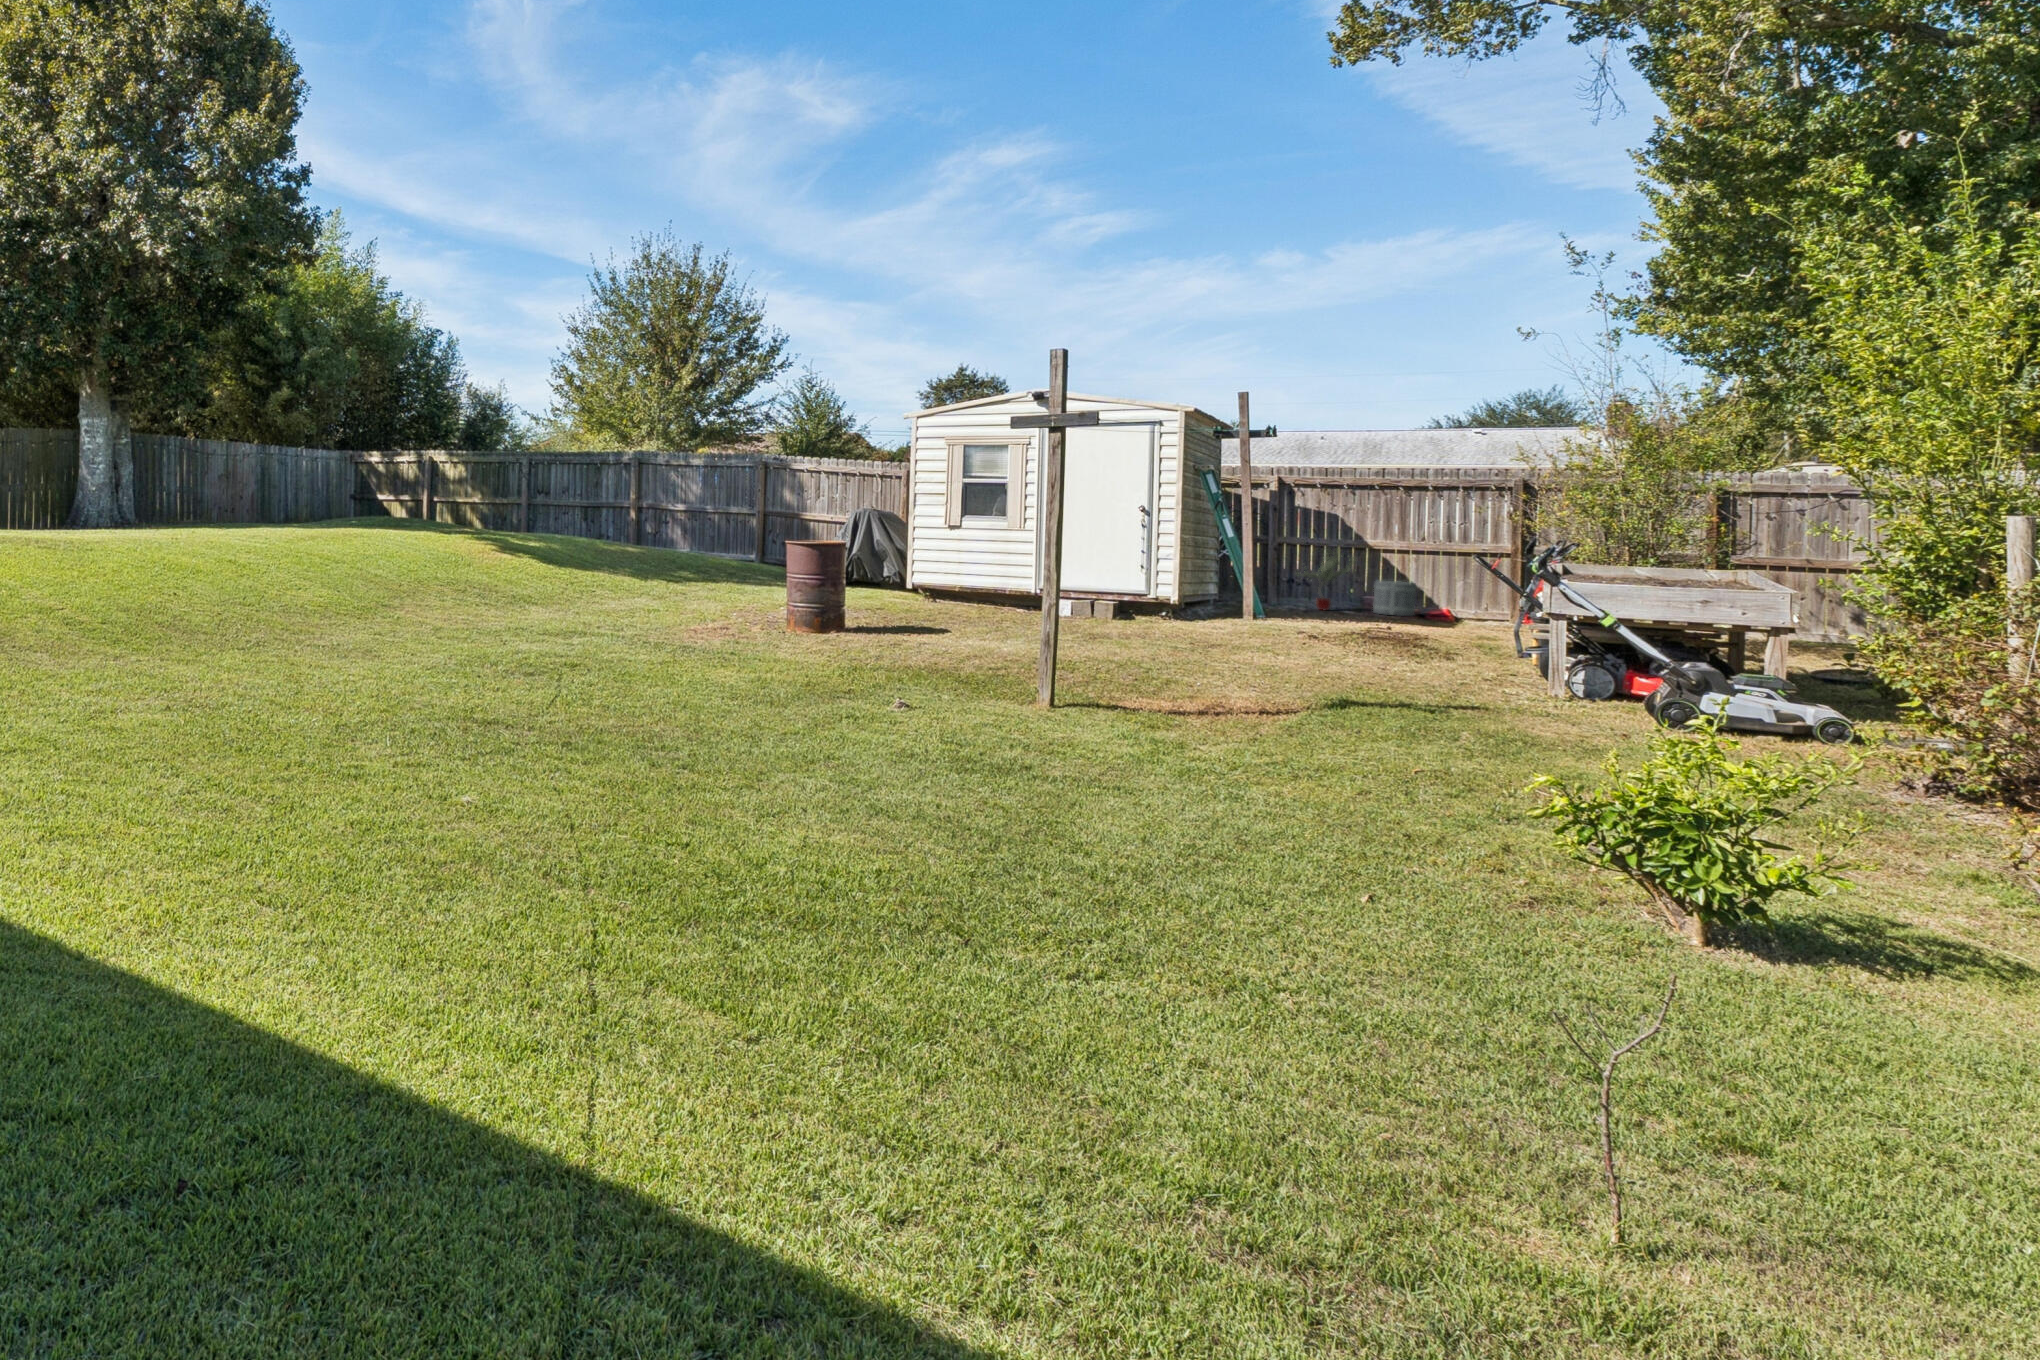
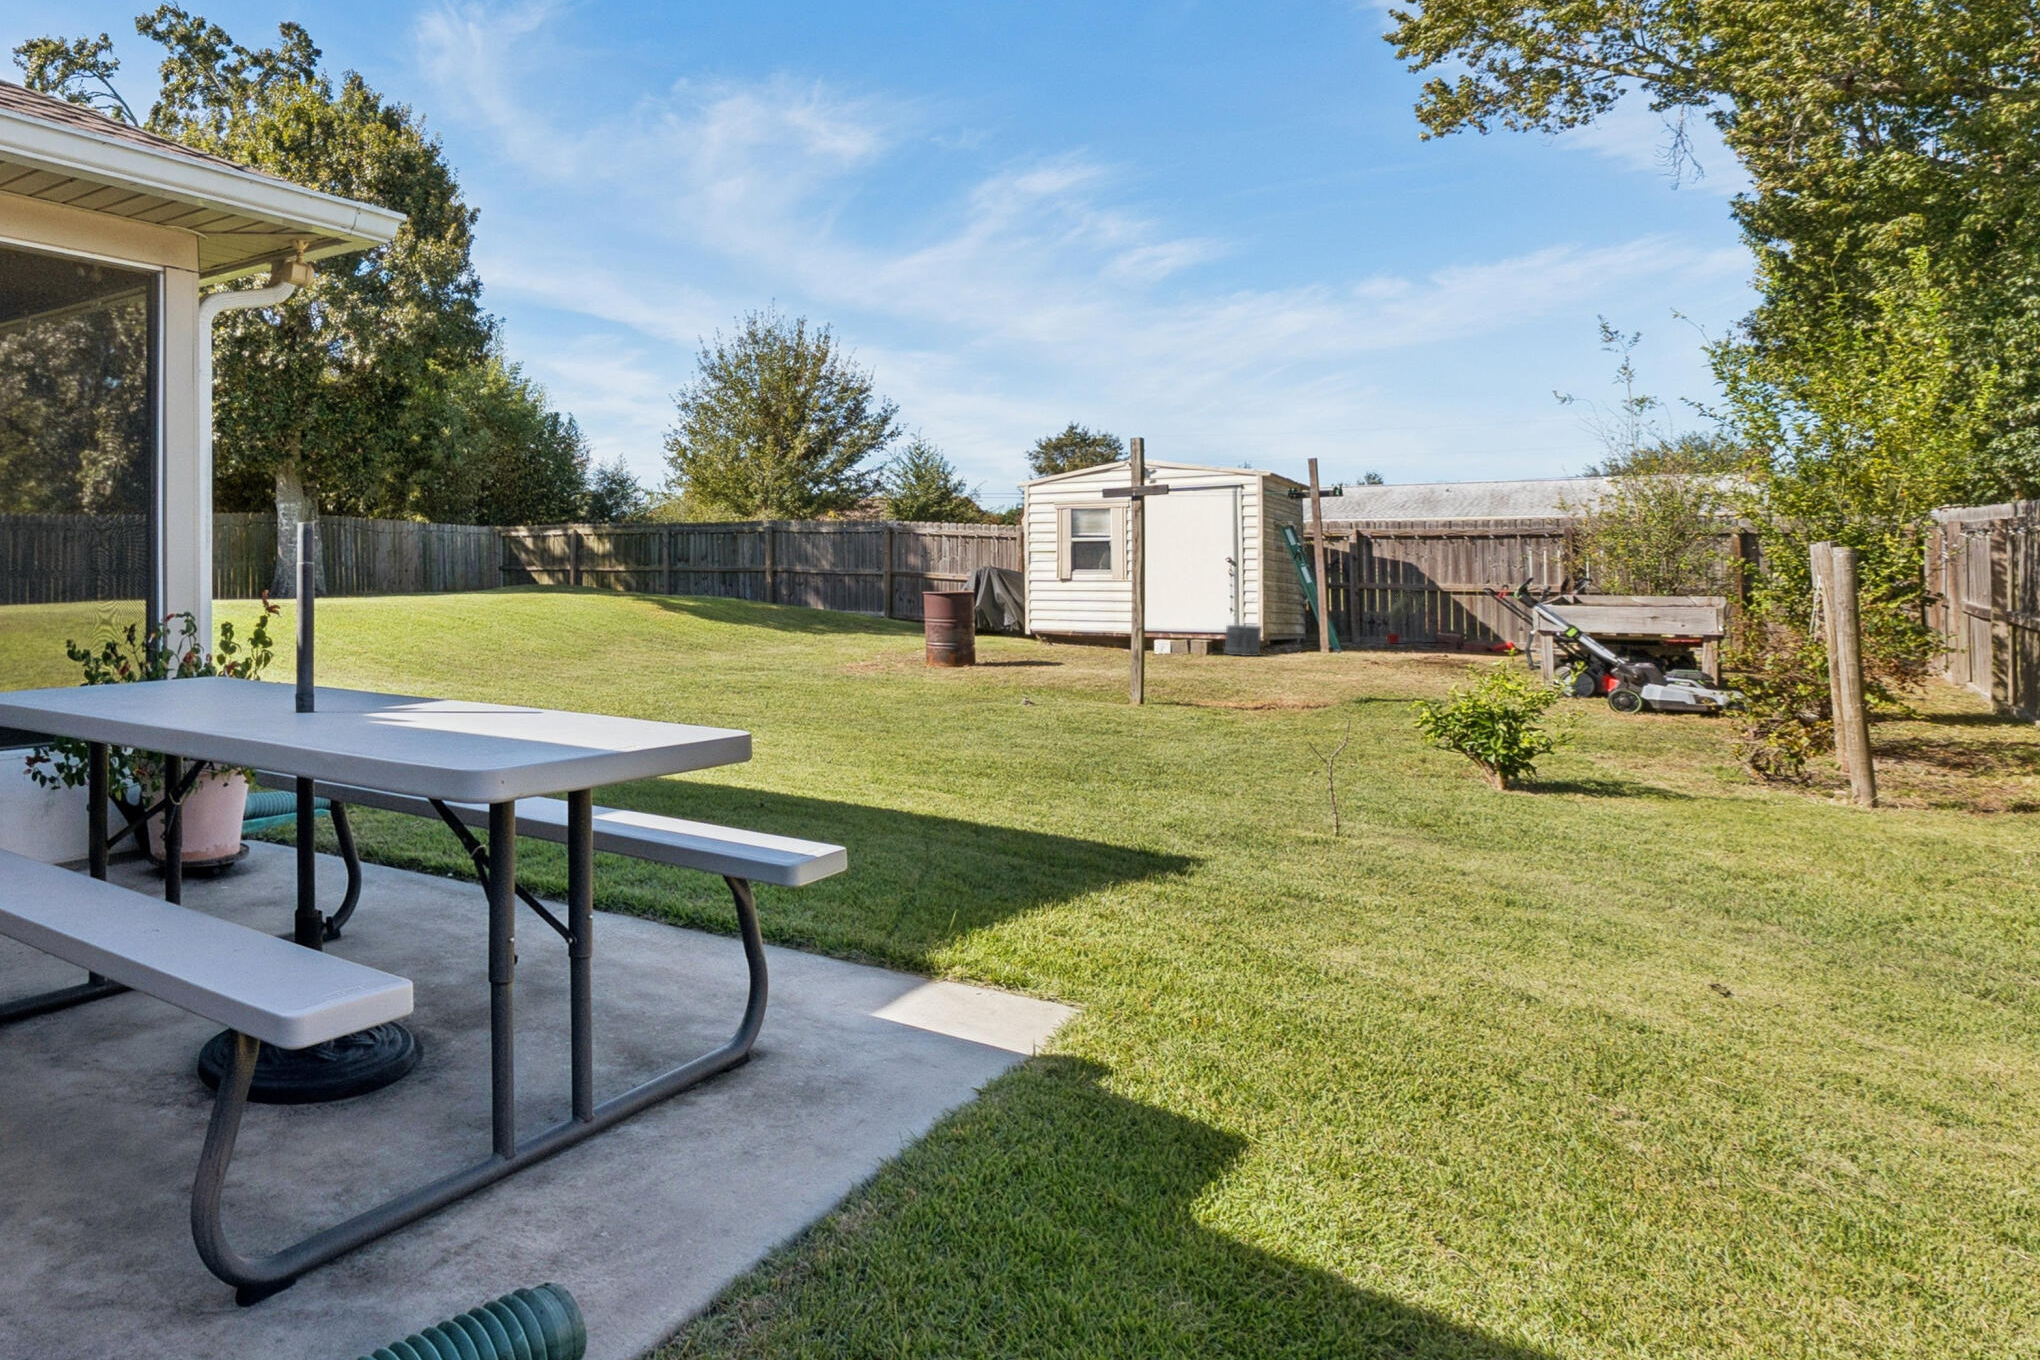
bucket: present [1373,581,1416,616] -> present [1225,625,1262,656]

